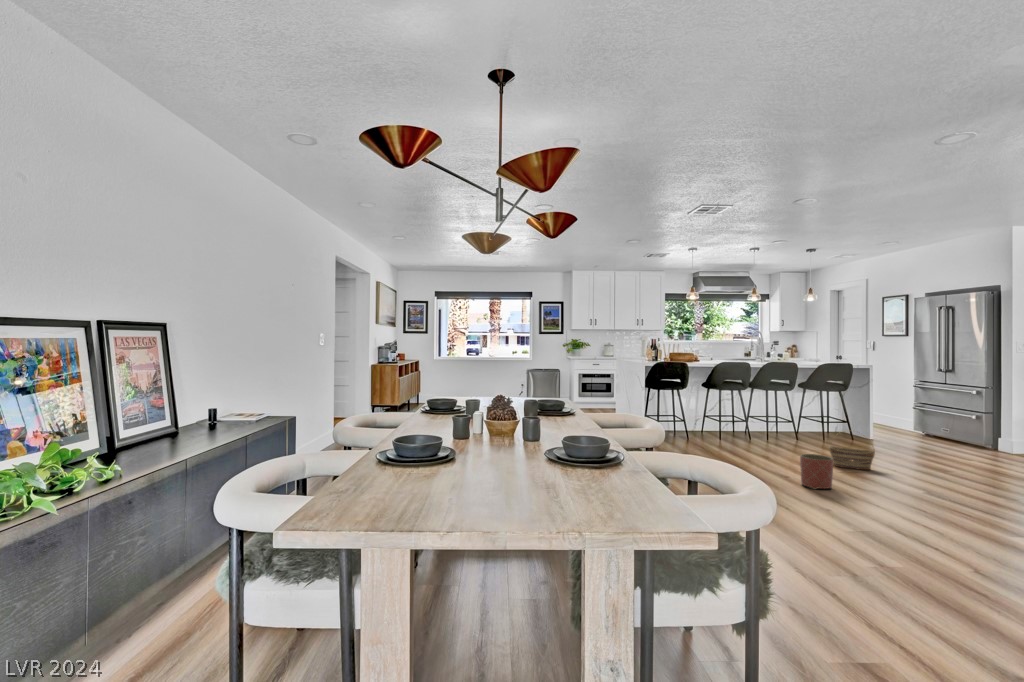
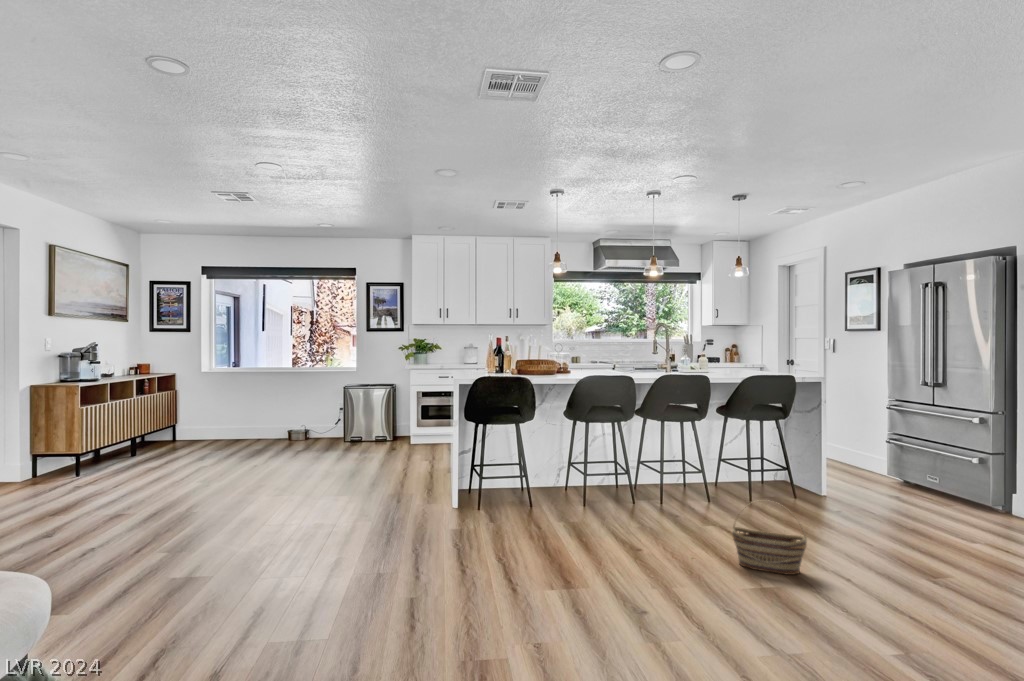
planter: present [800,454,833,489] -> none [649,563,709,643]

